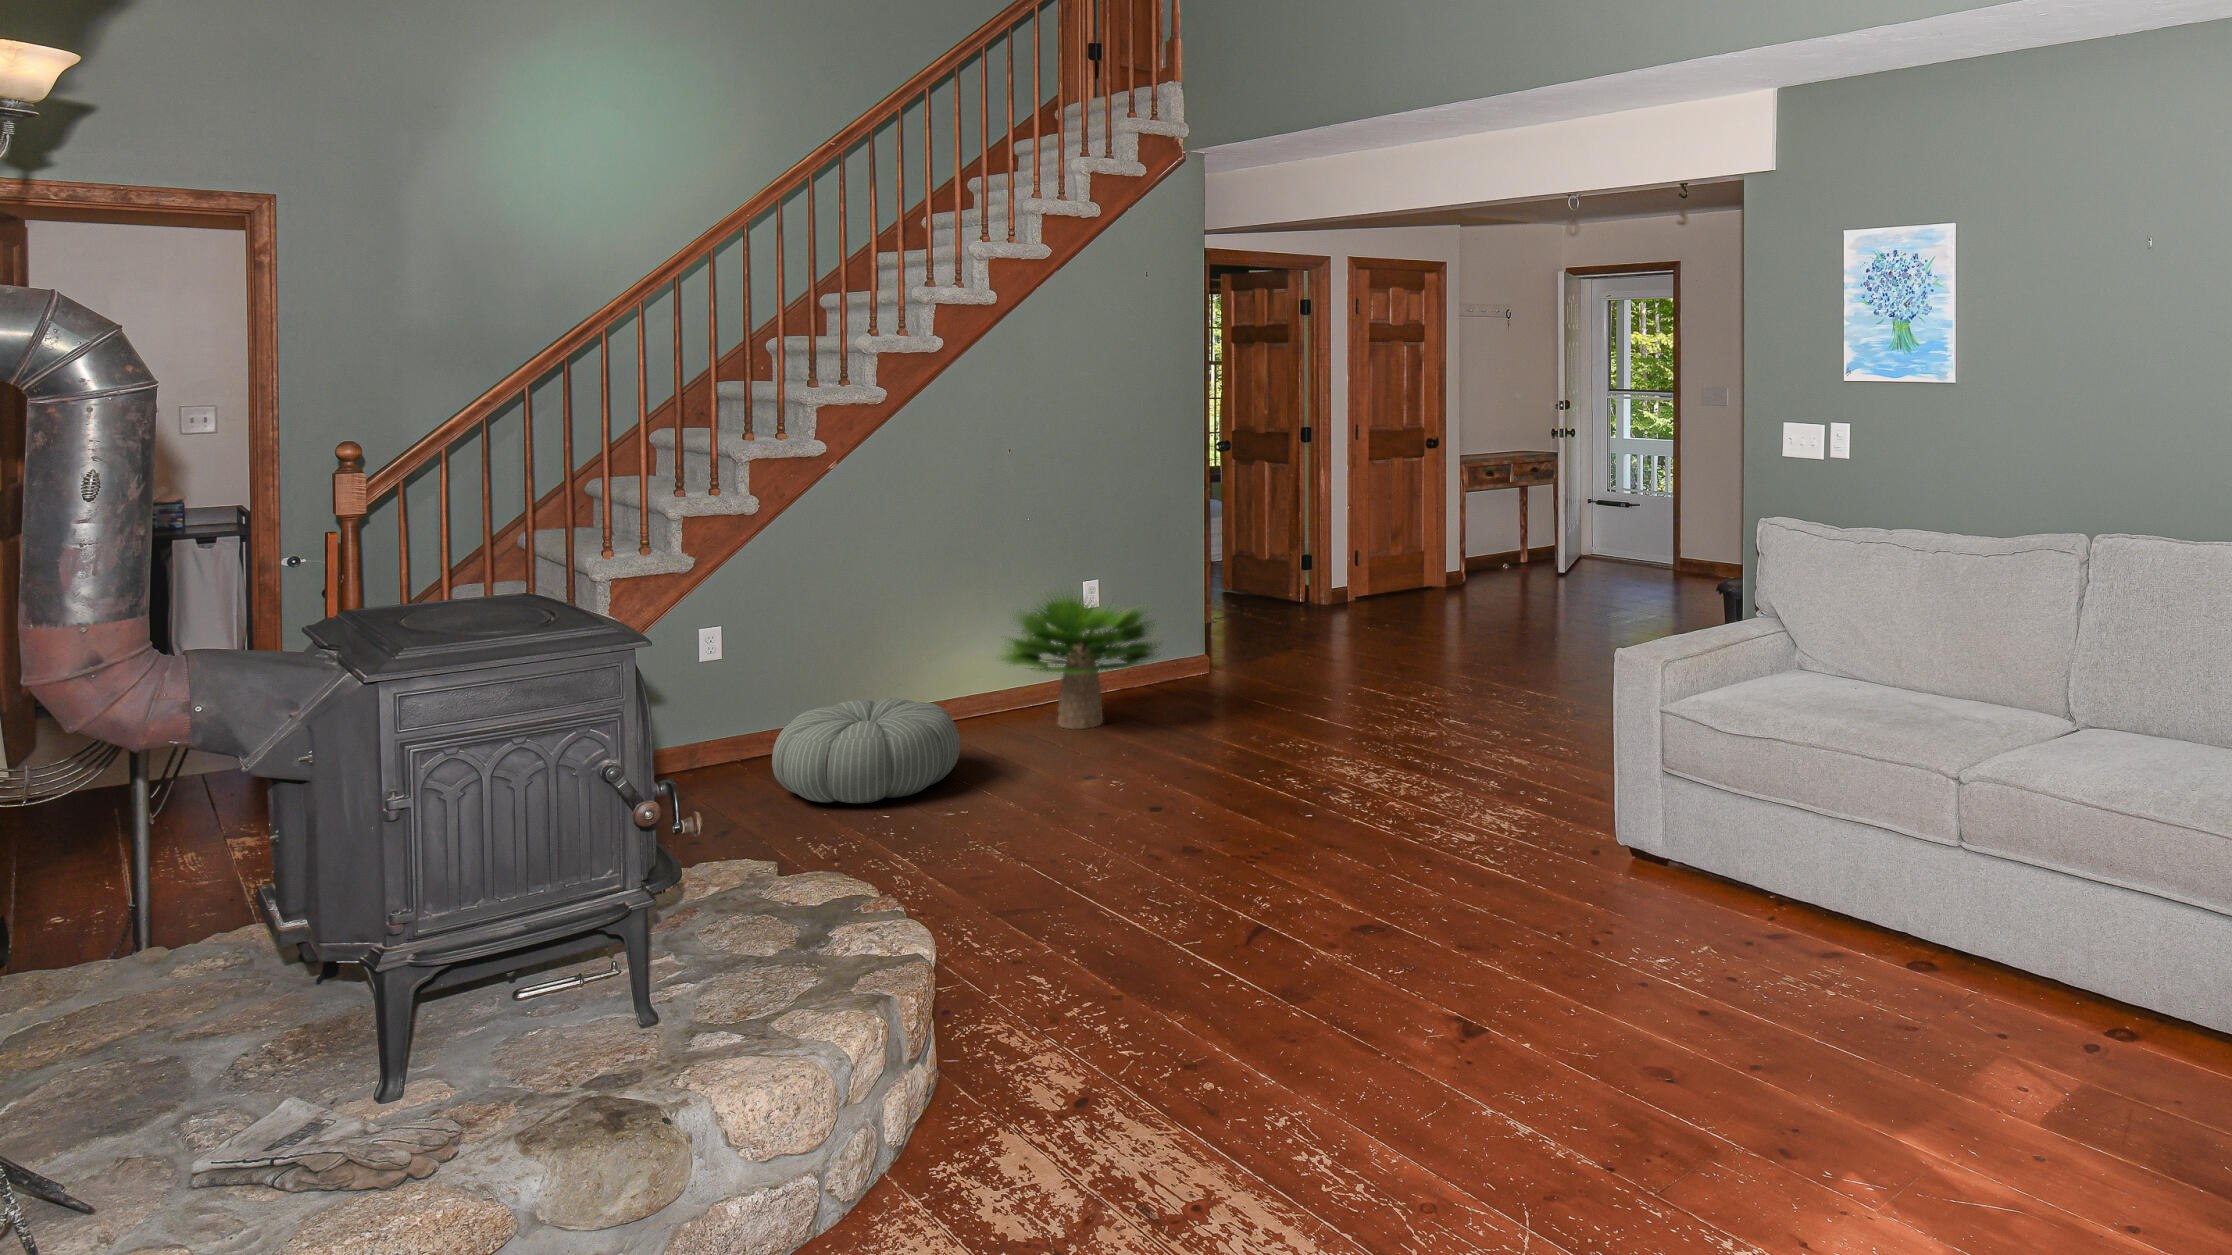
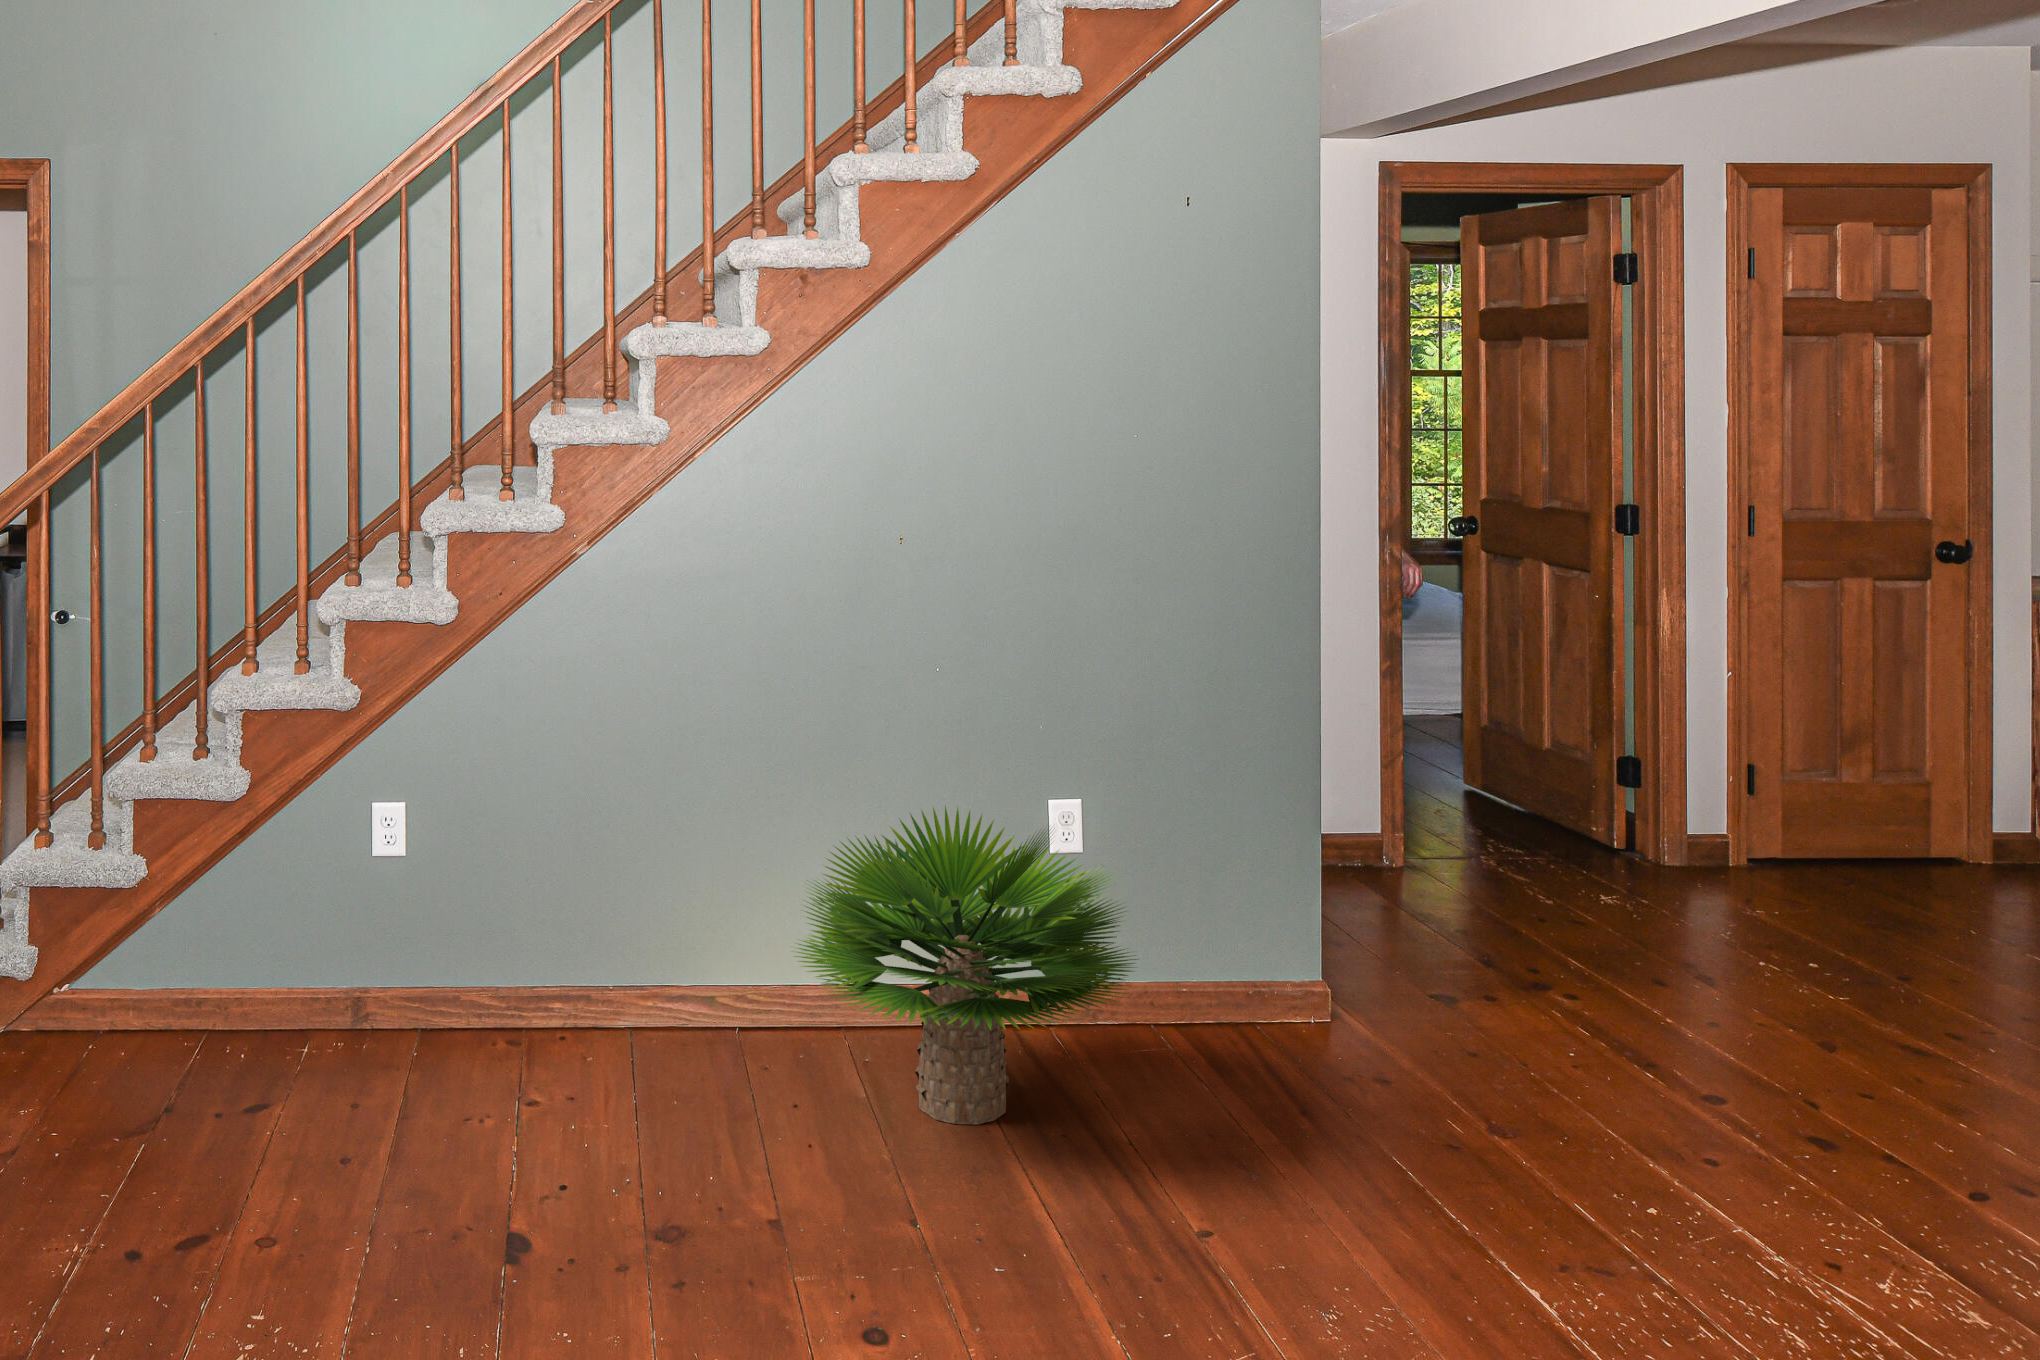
pouf: present [772,698,960,803] -> none [289,991,633,1241]

